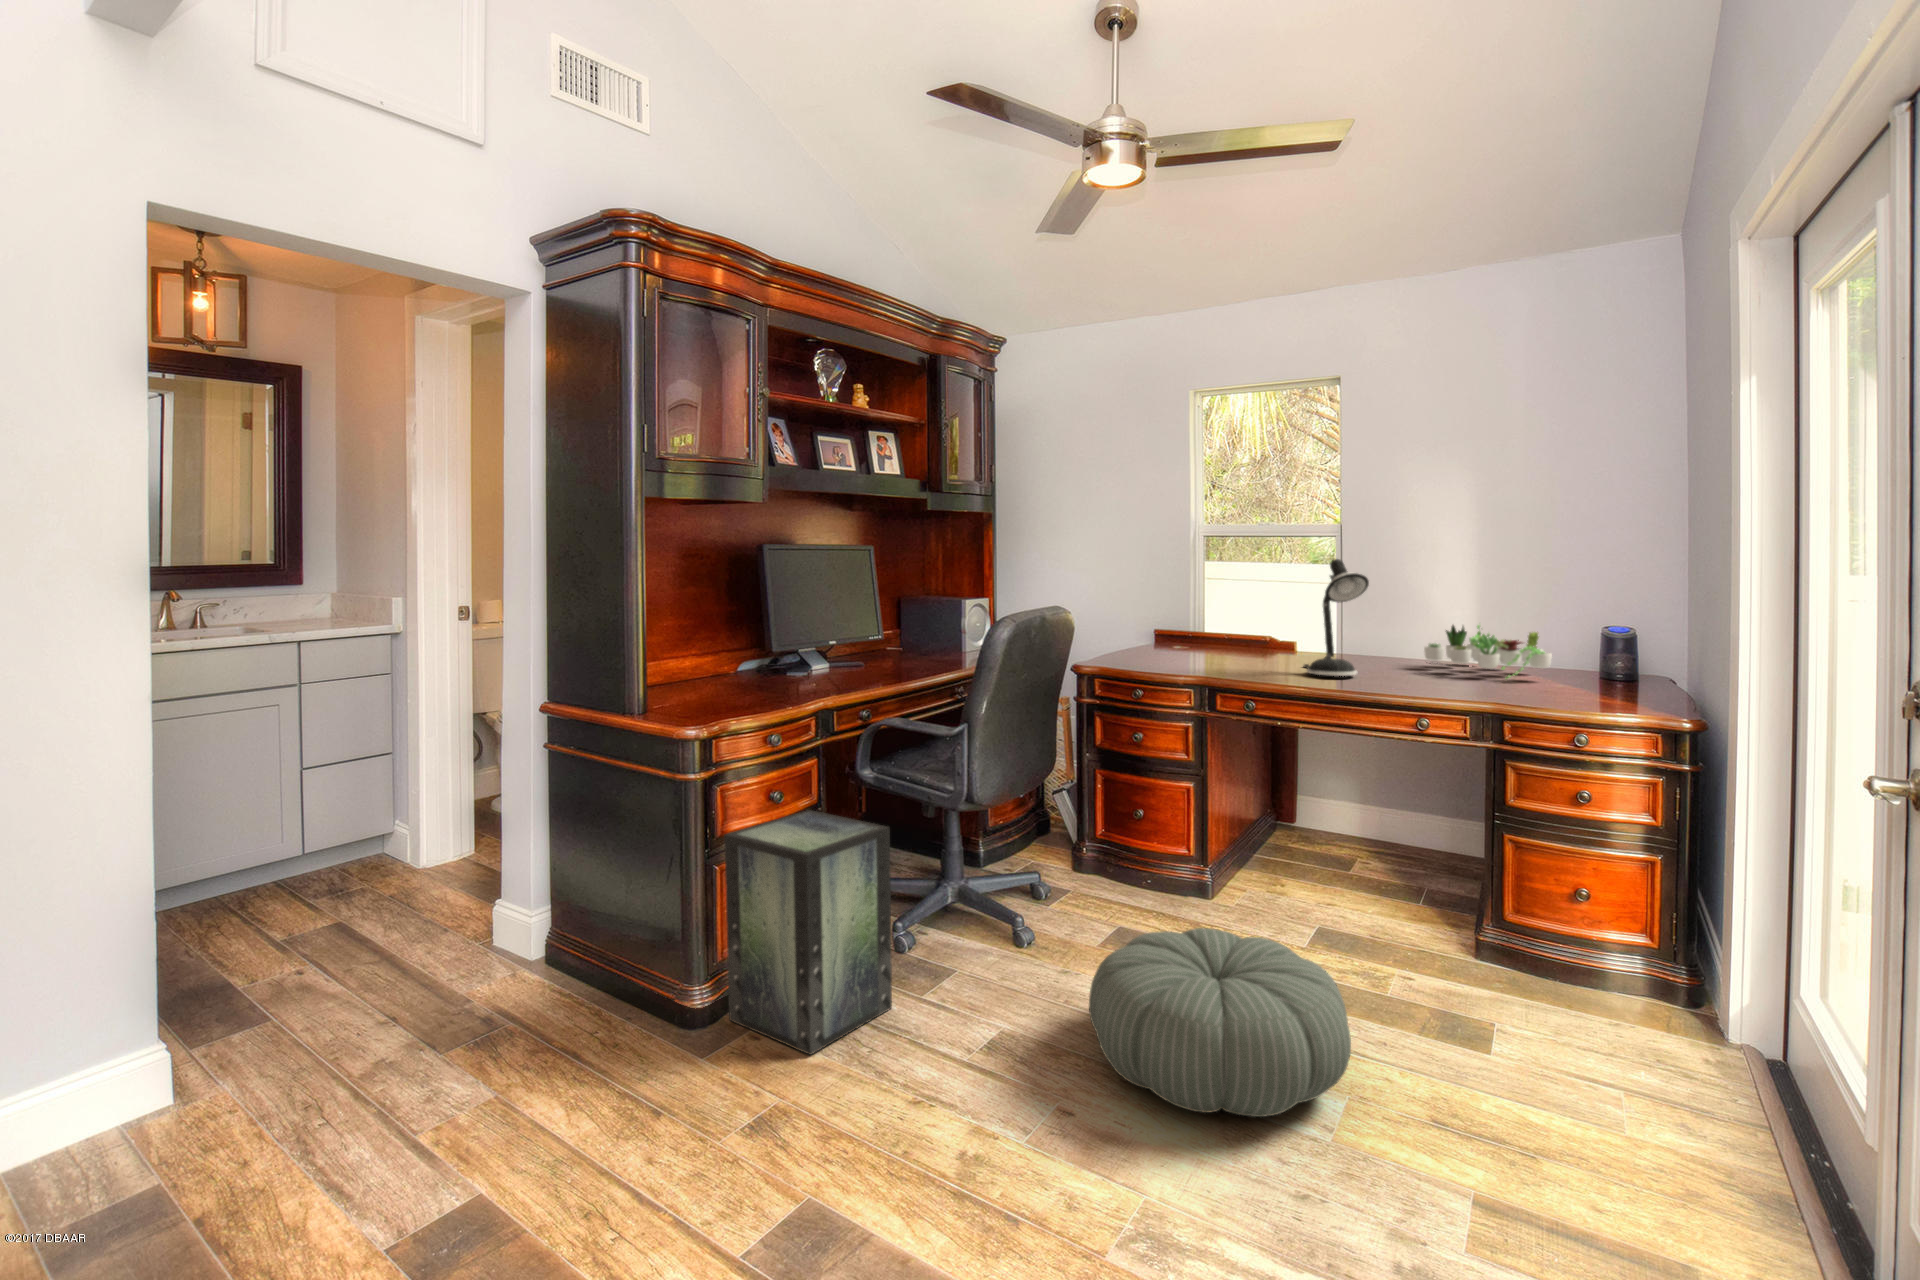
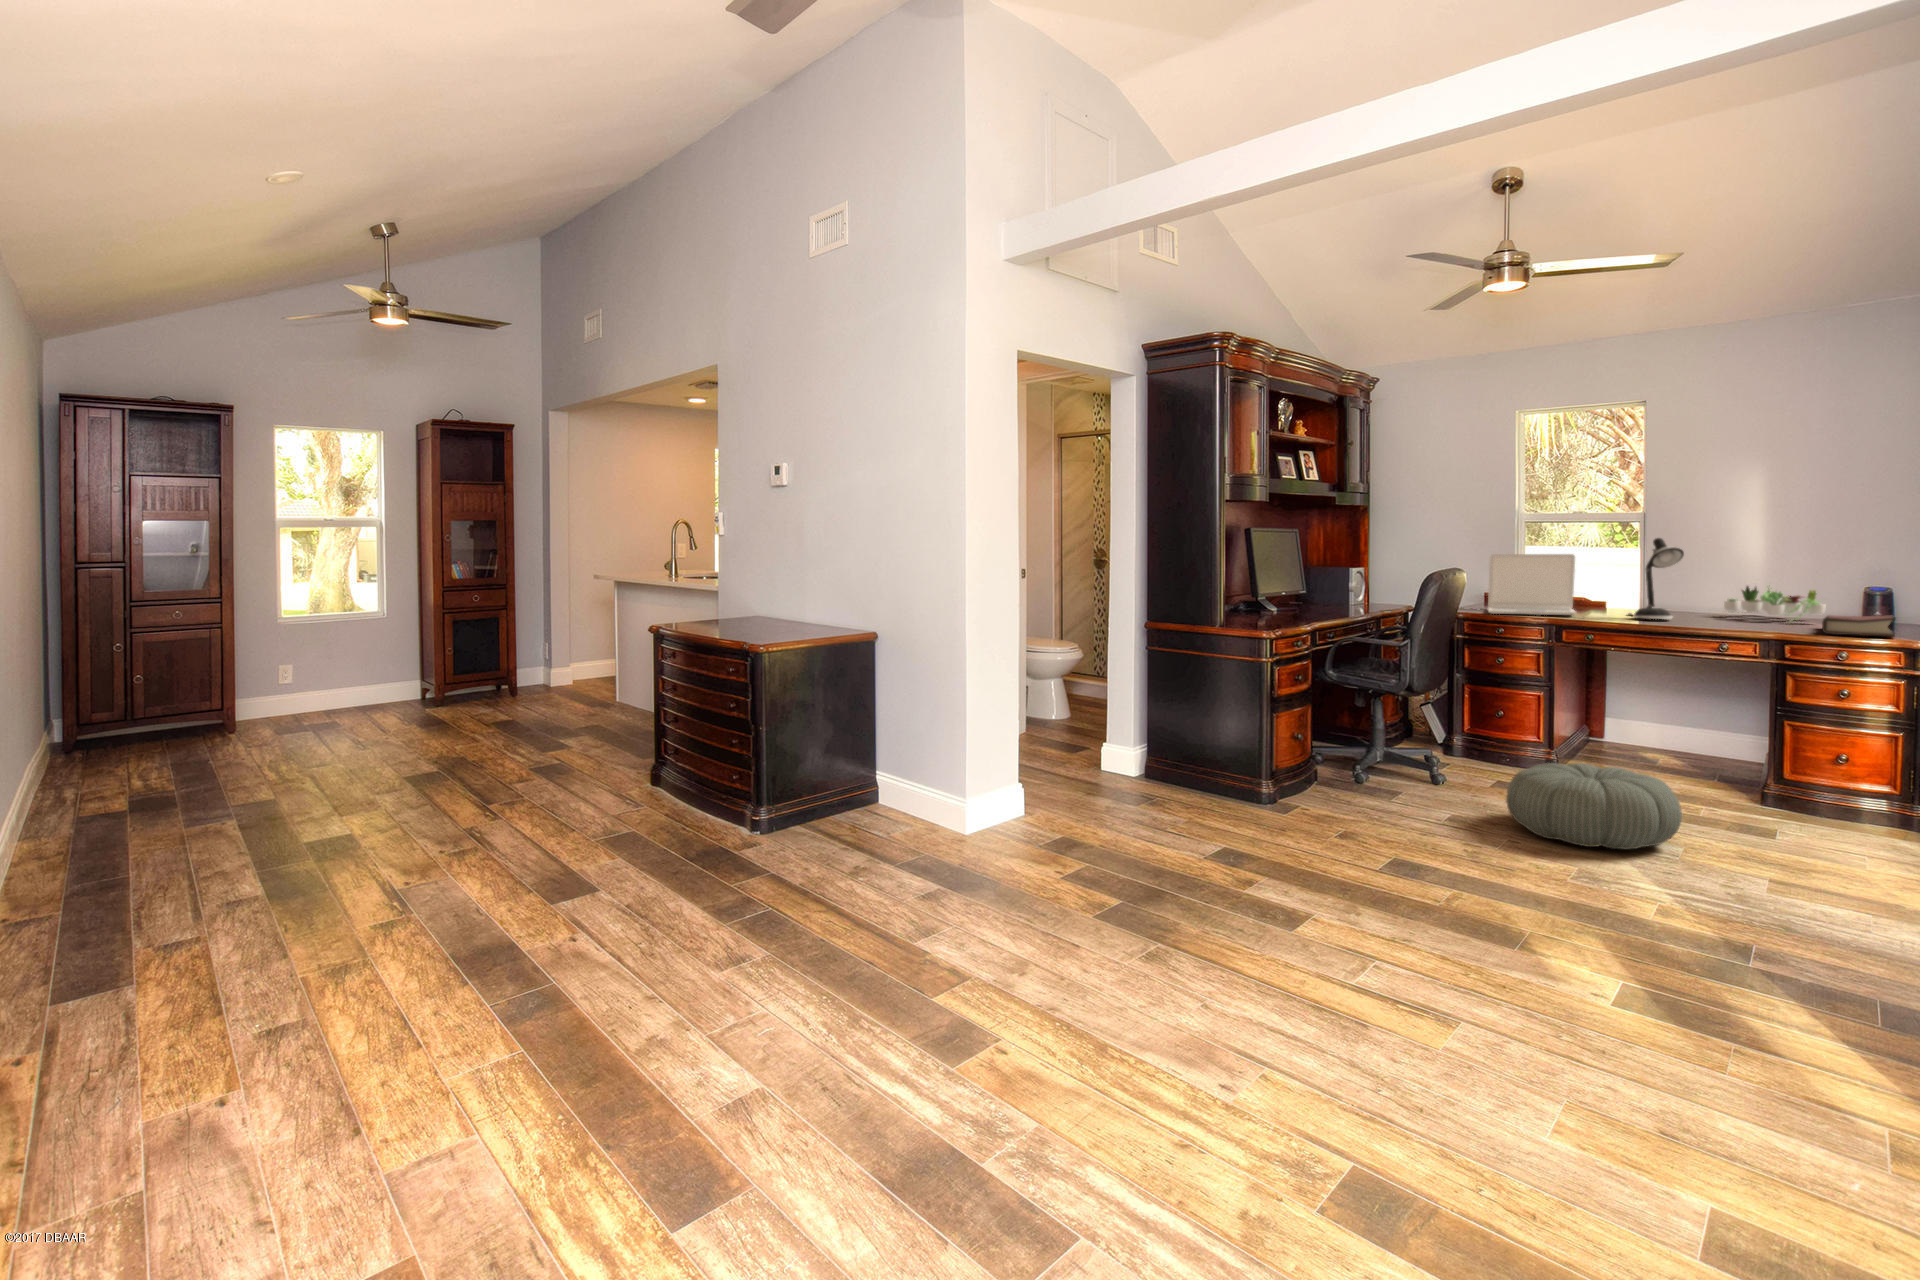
laptop: none [1122,581,1238,670] -> present [1488,554,1576,615]
hardback book: none [1550,672,1651,711] -> present [1822,615,1895,637]
storage box: present [724,810,892,1055] -> none [1271,691,1371,821]

